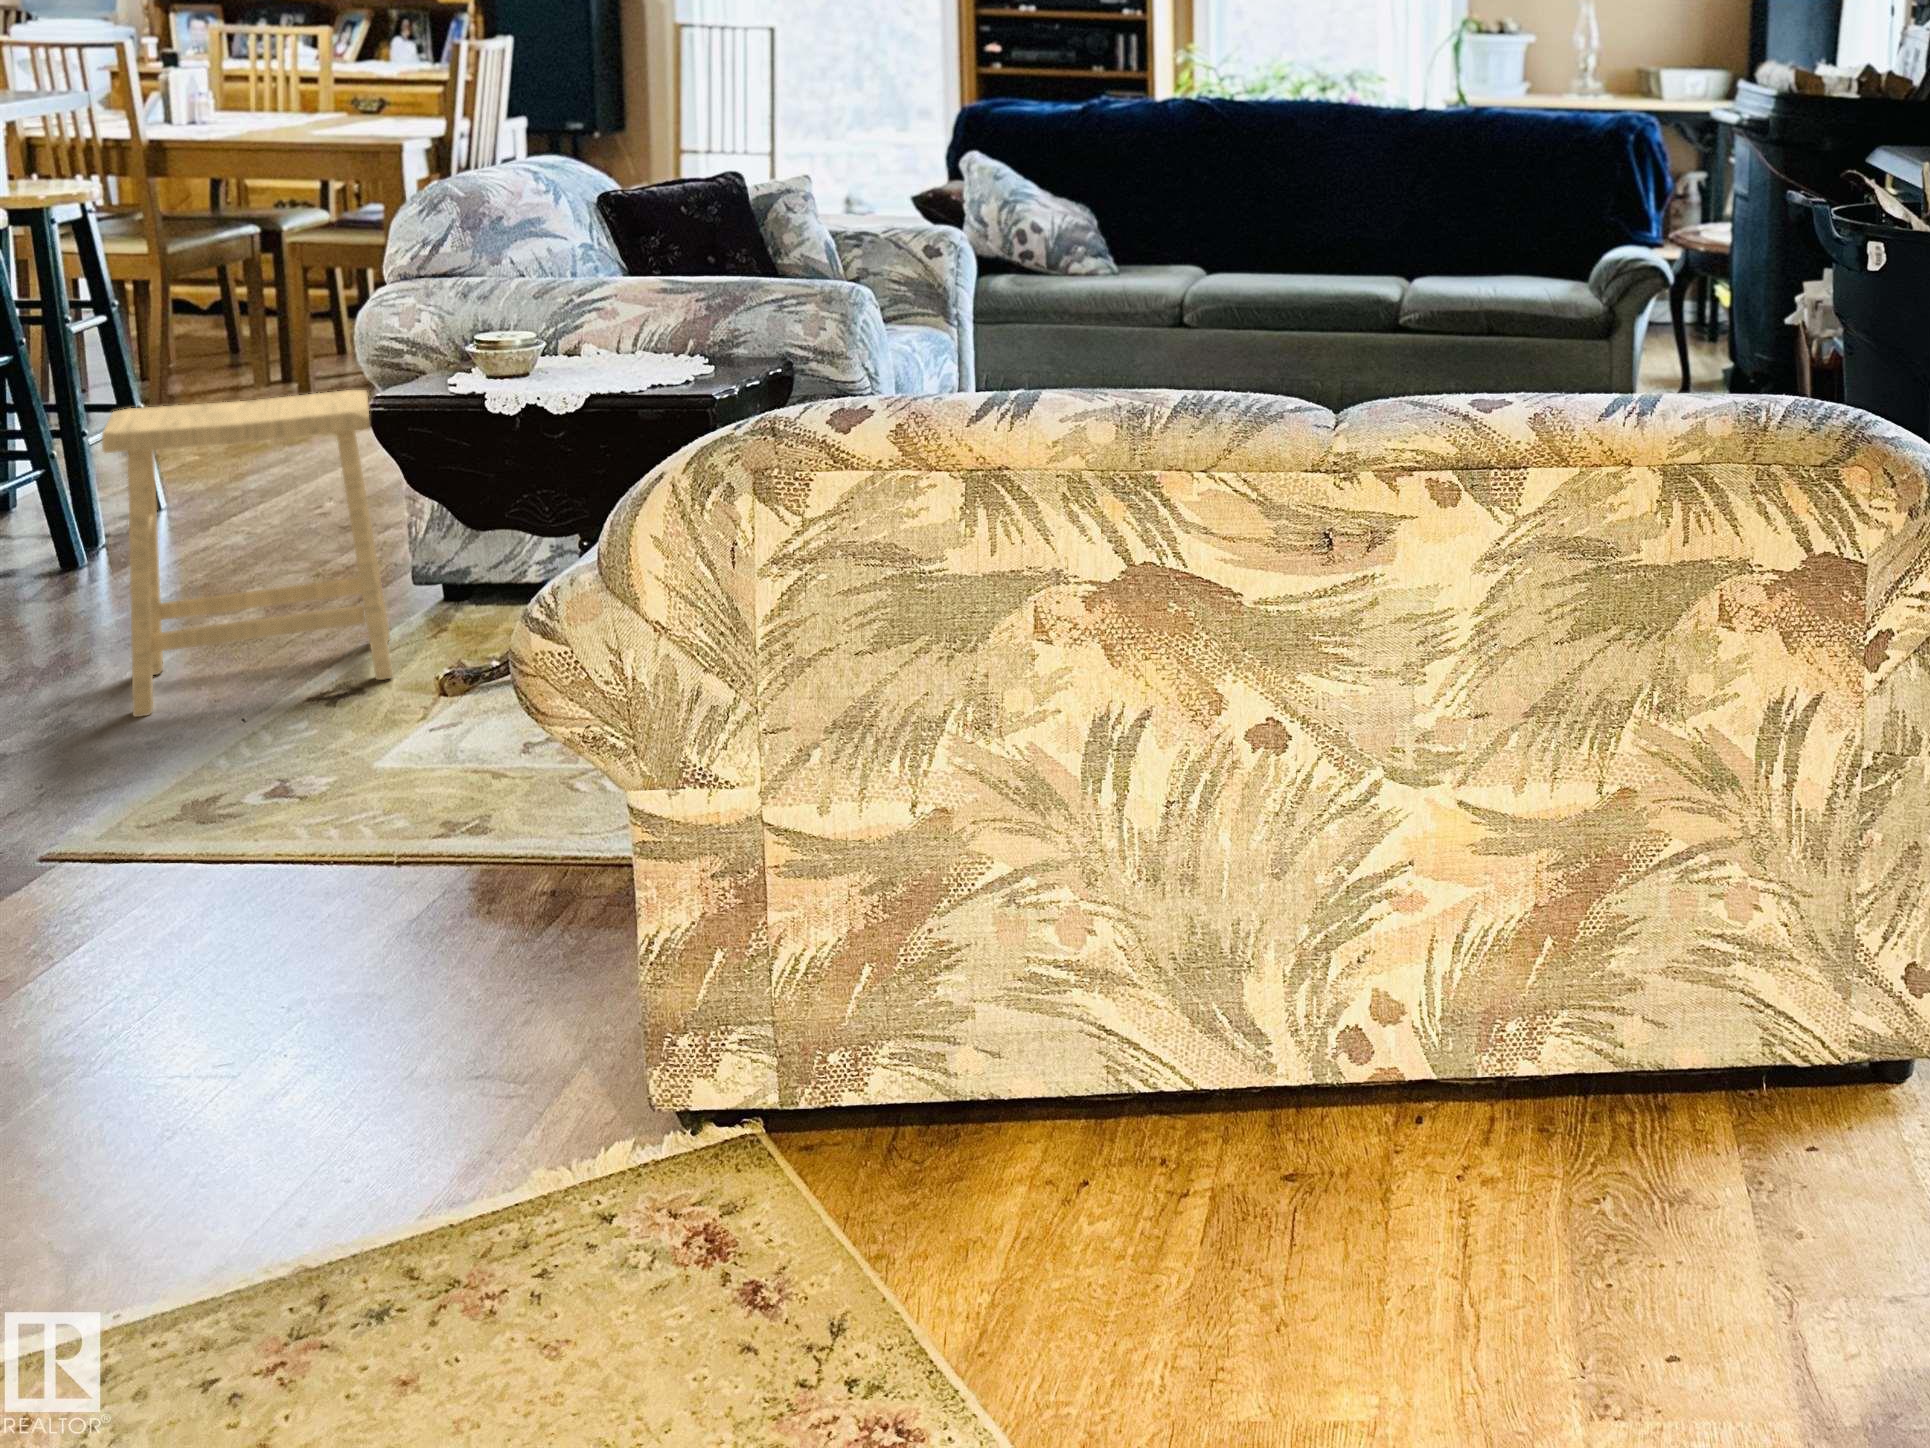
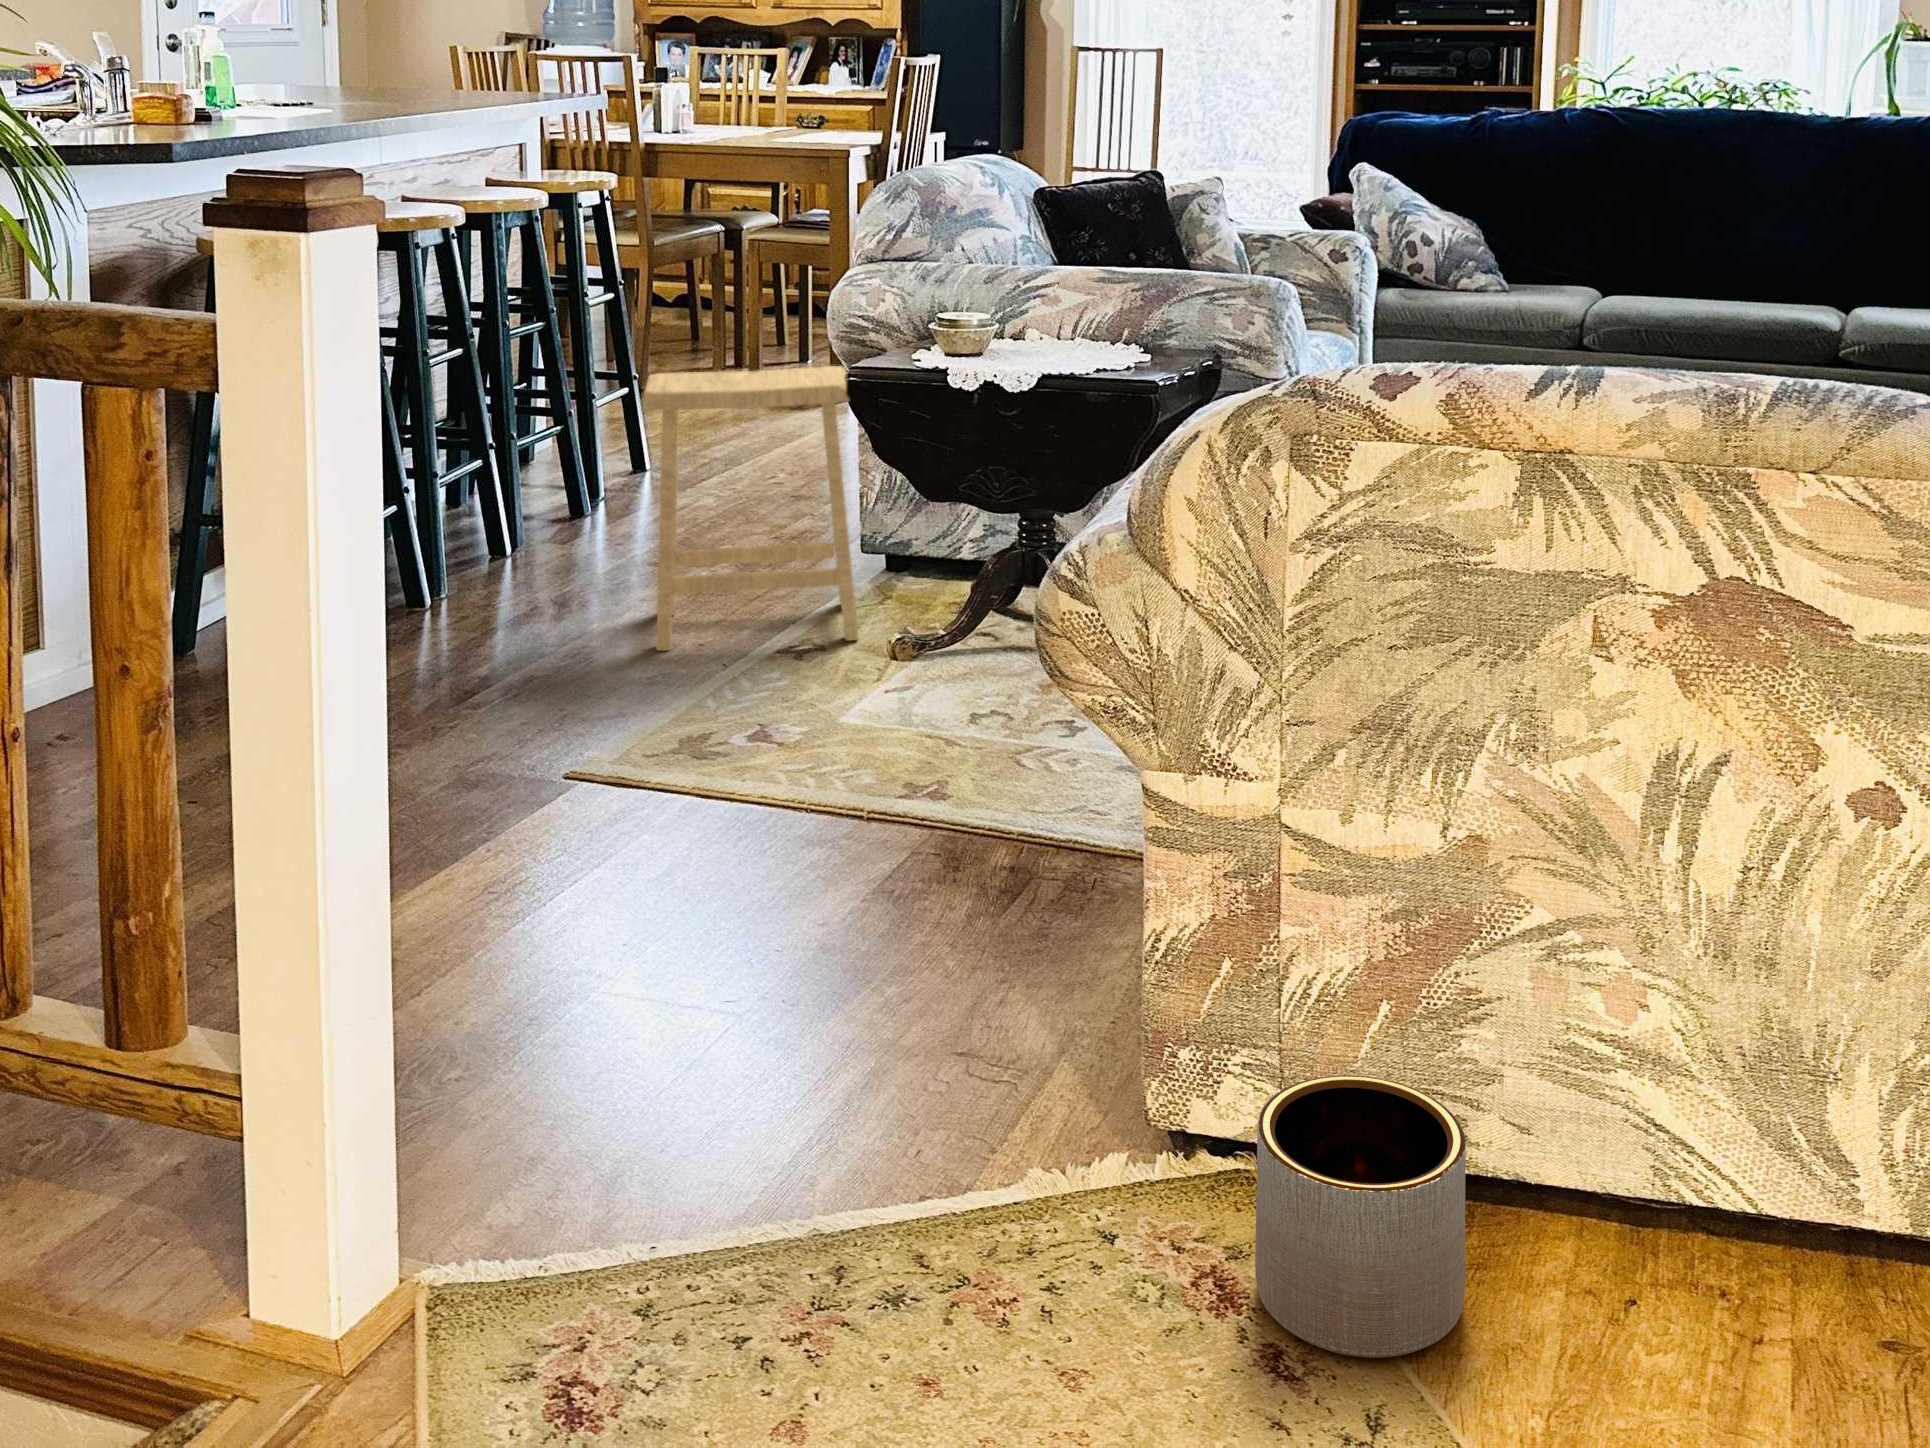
planter: none [736,1042,940,1298] -> present [1255,1075,1466,1358]

